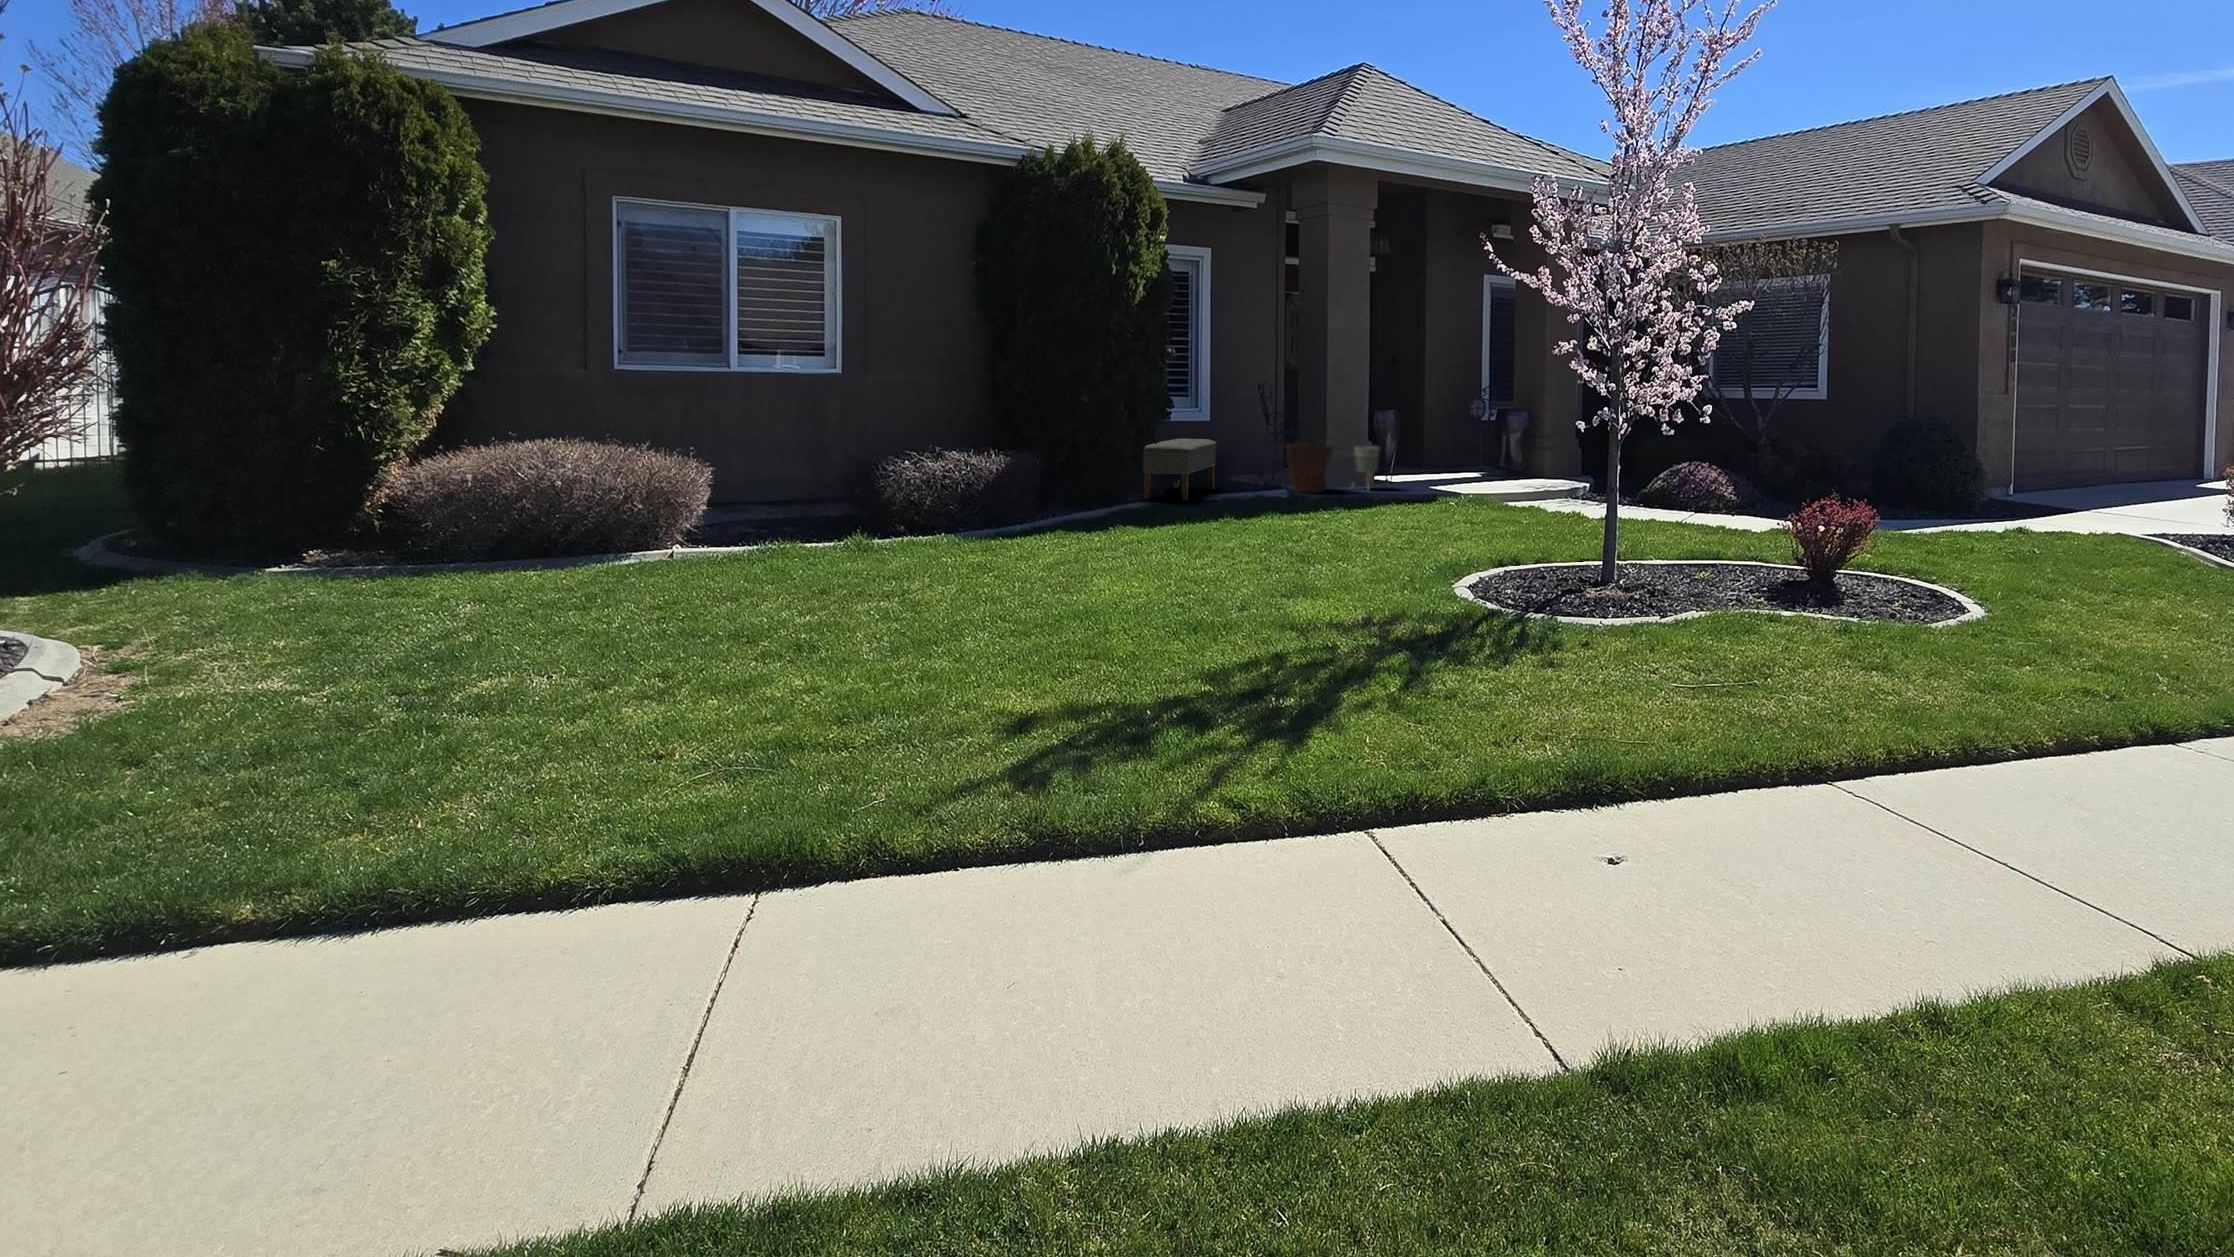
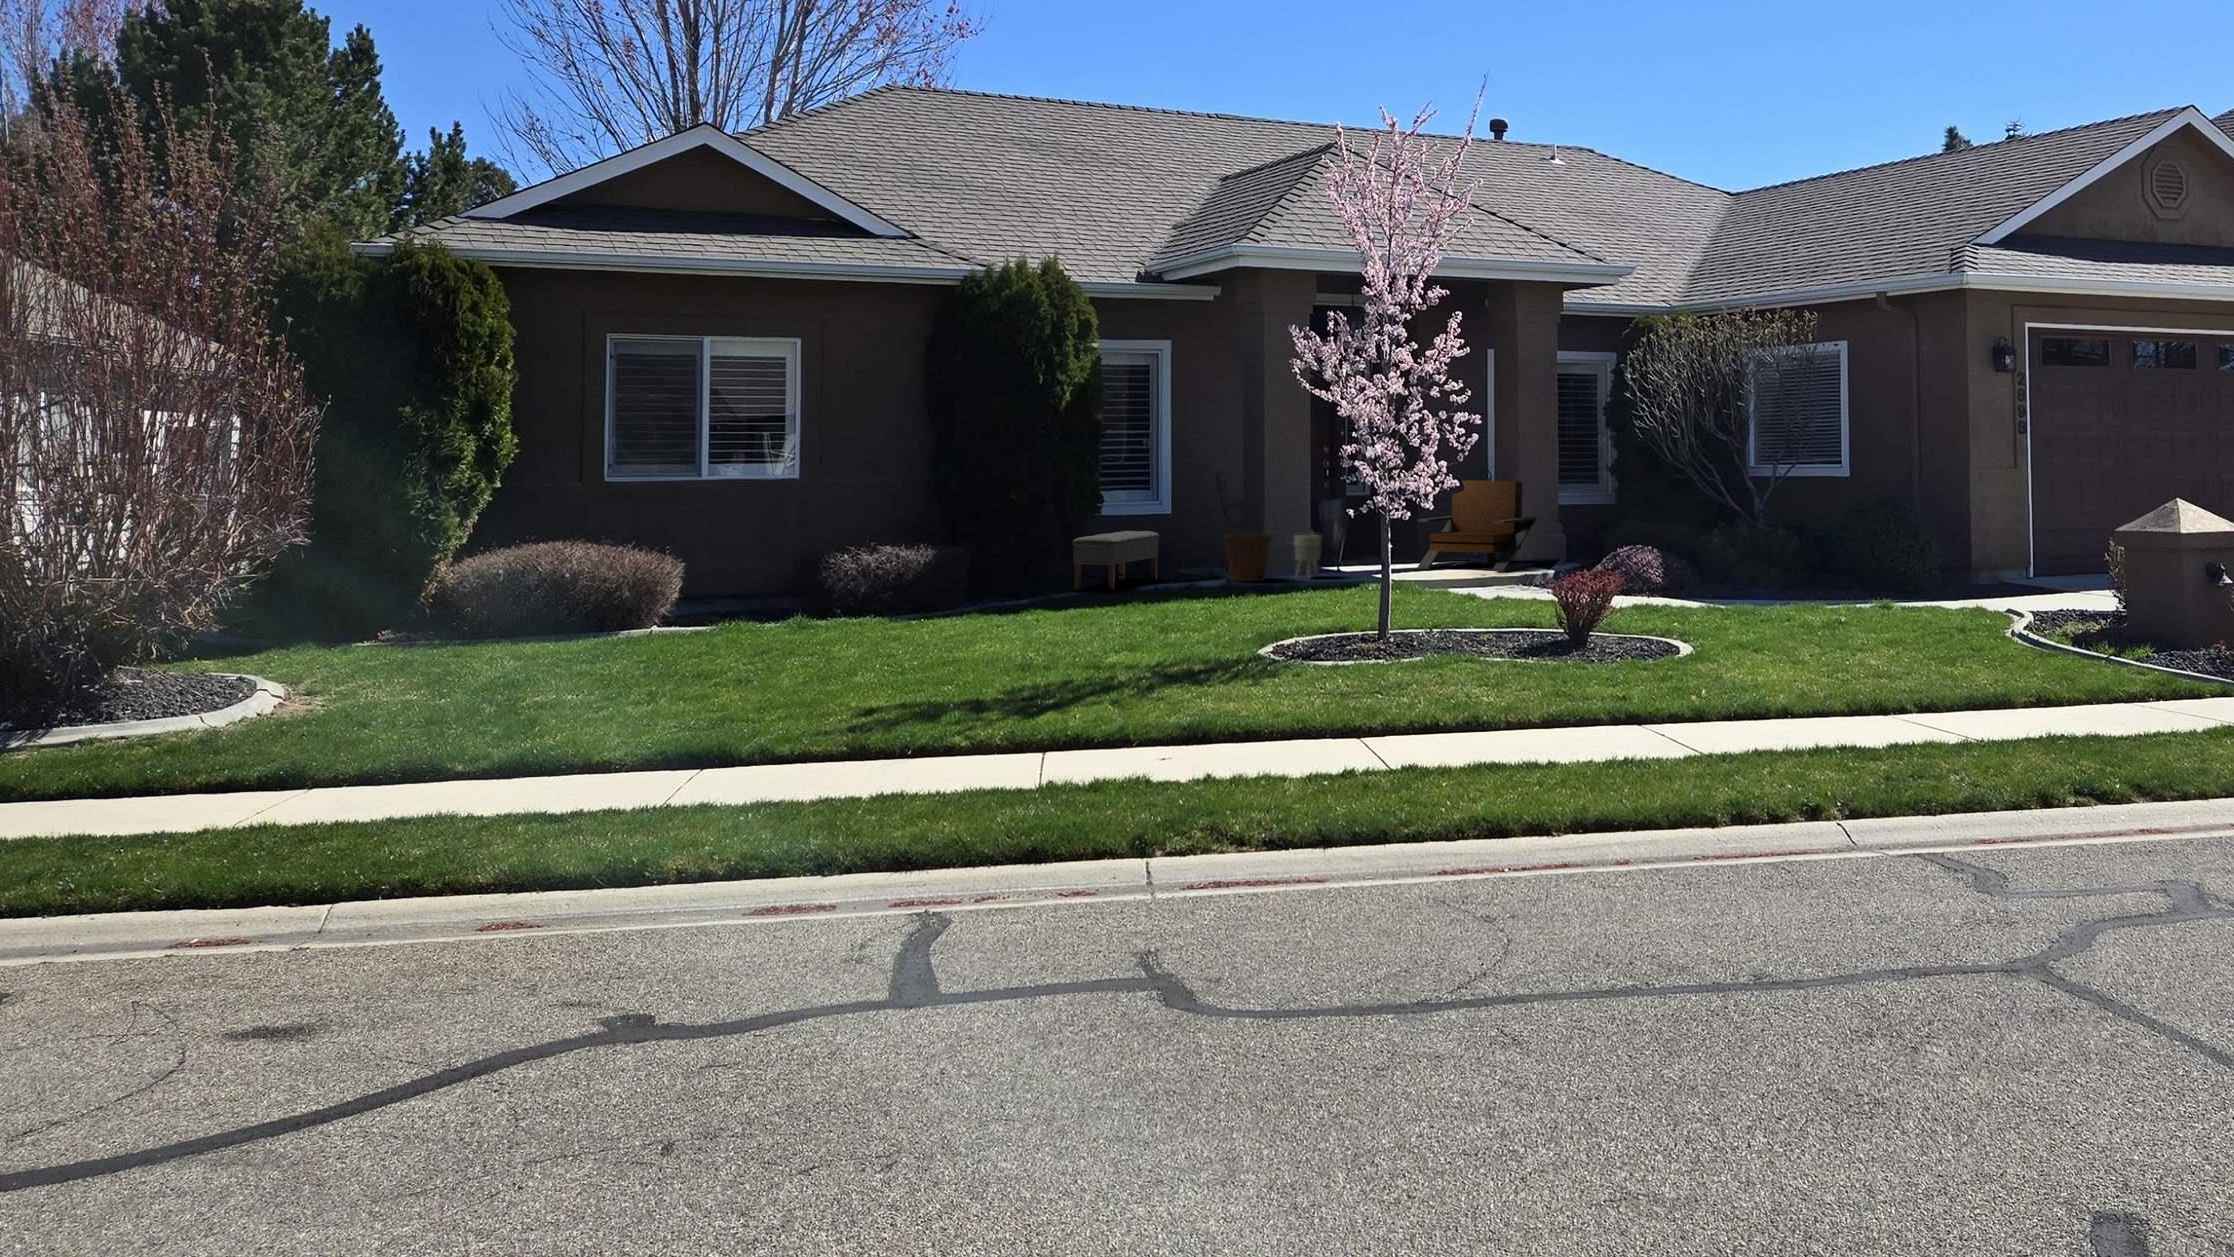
lounge chair: none [1454,396,1561,485] -> present [1418,480,1536,572]

